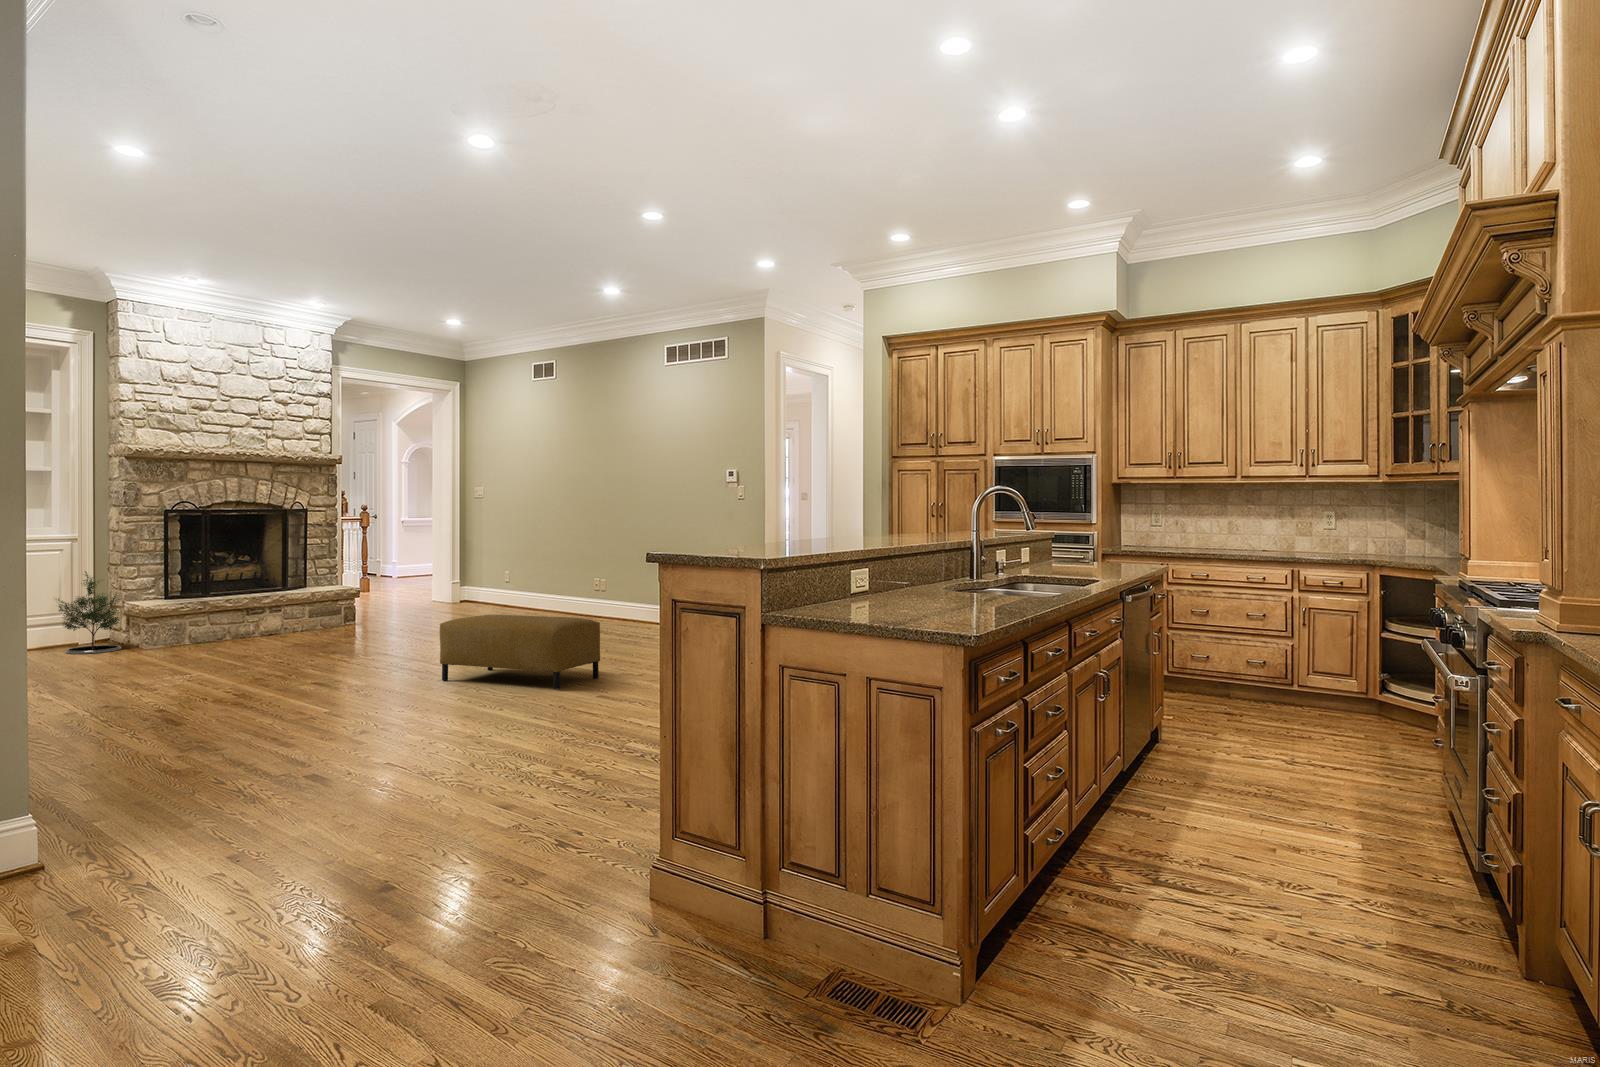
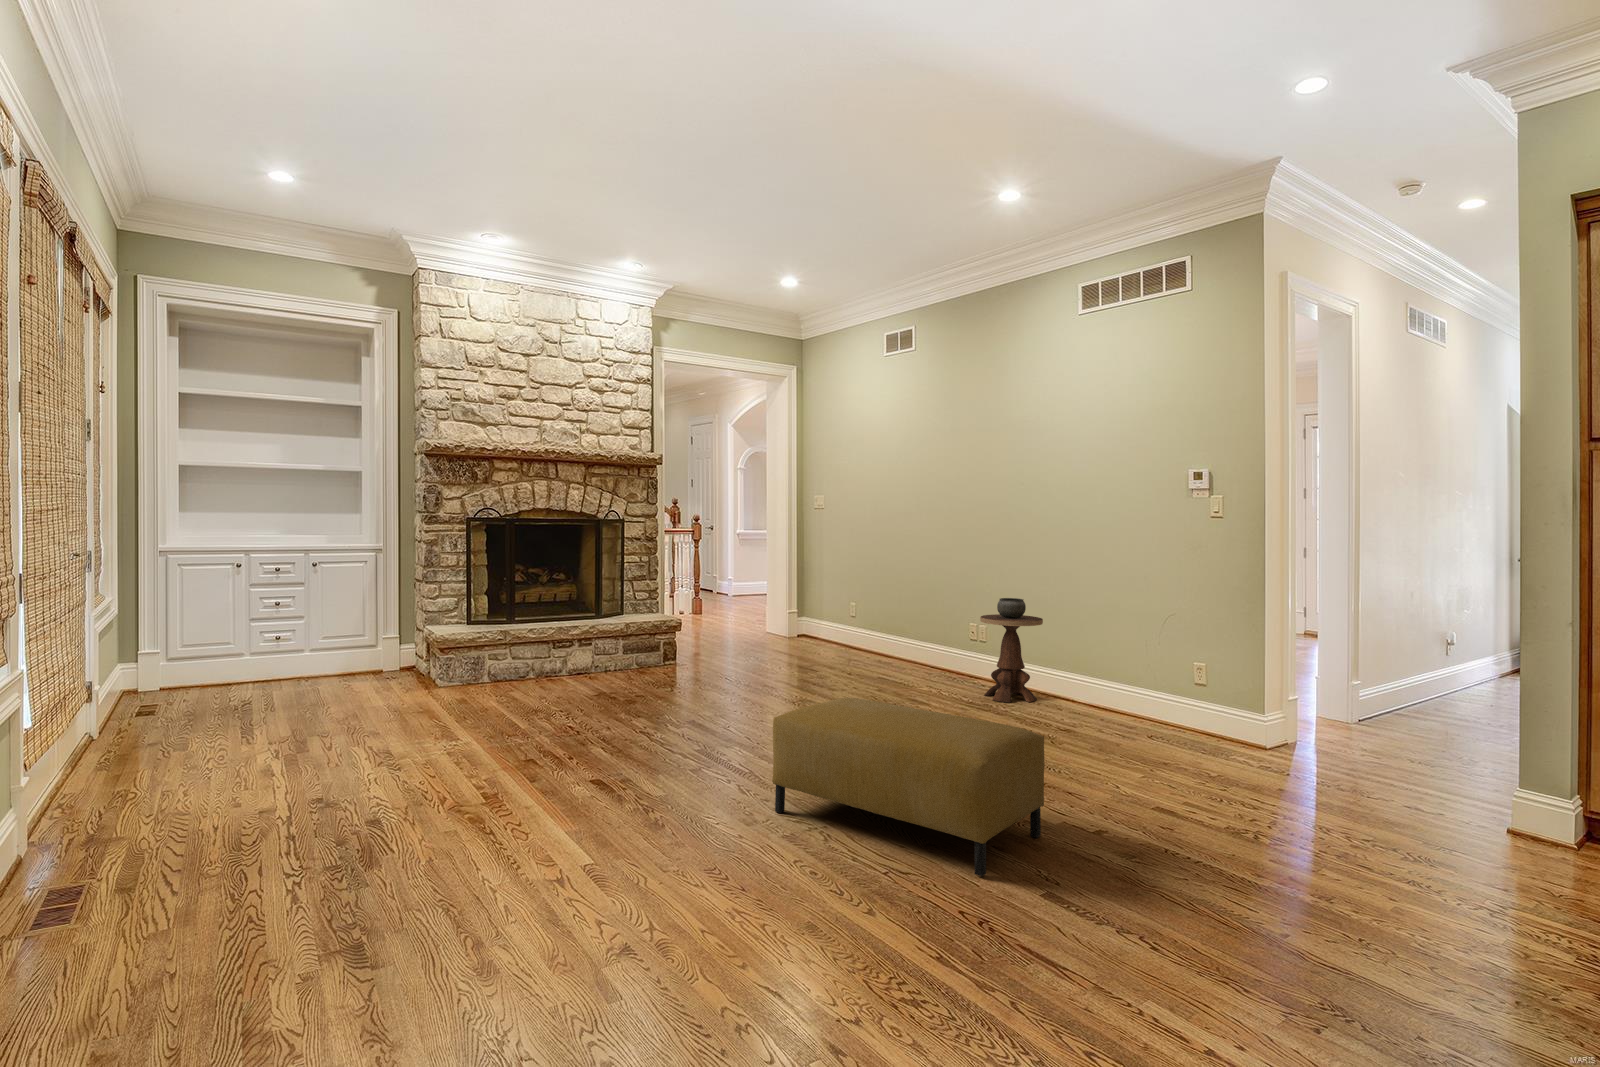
side table: none [599,563,643,634] -> present [980,598,1043,703]
potted tree: present [56,571,121,654] -> none [345,590,418,691]

